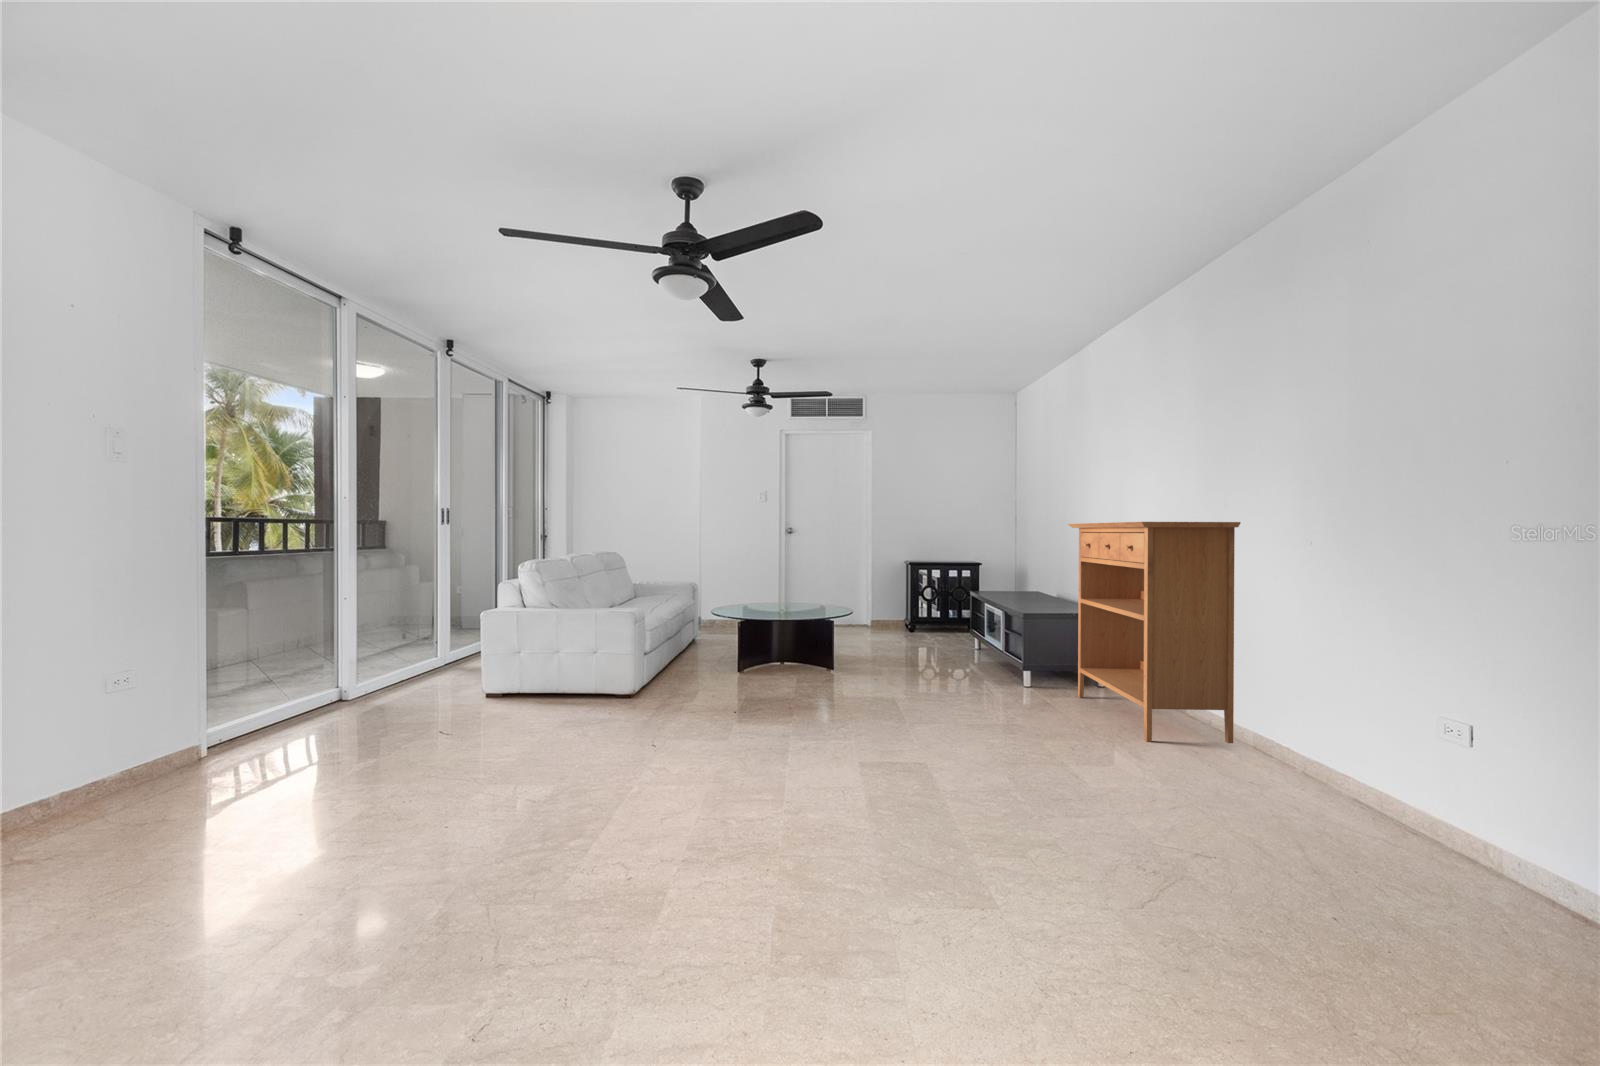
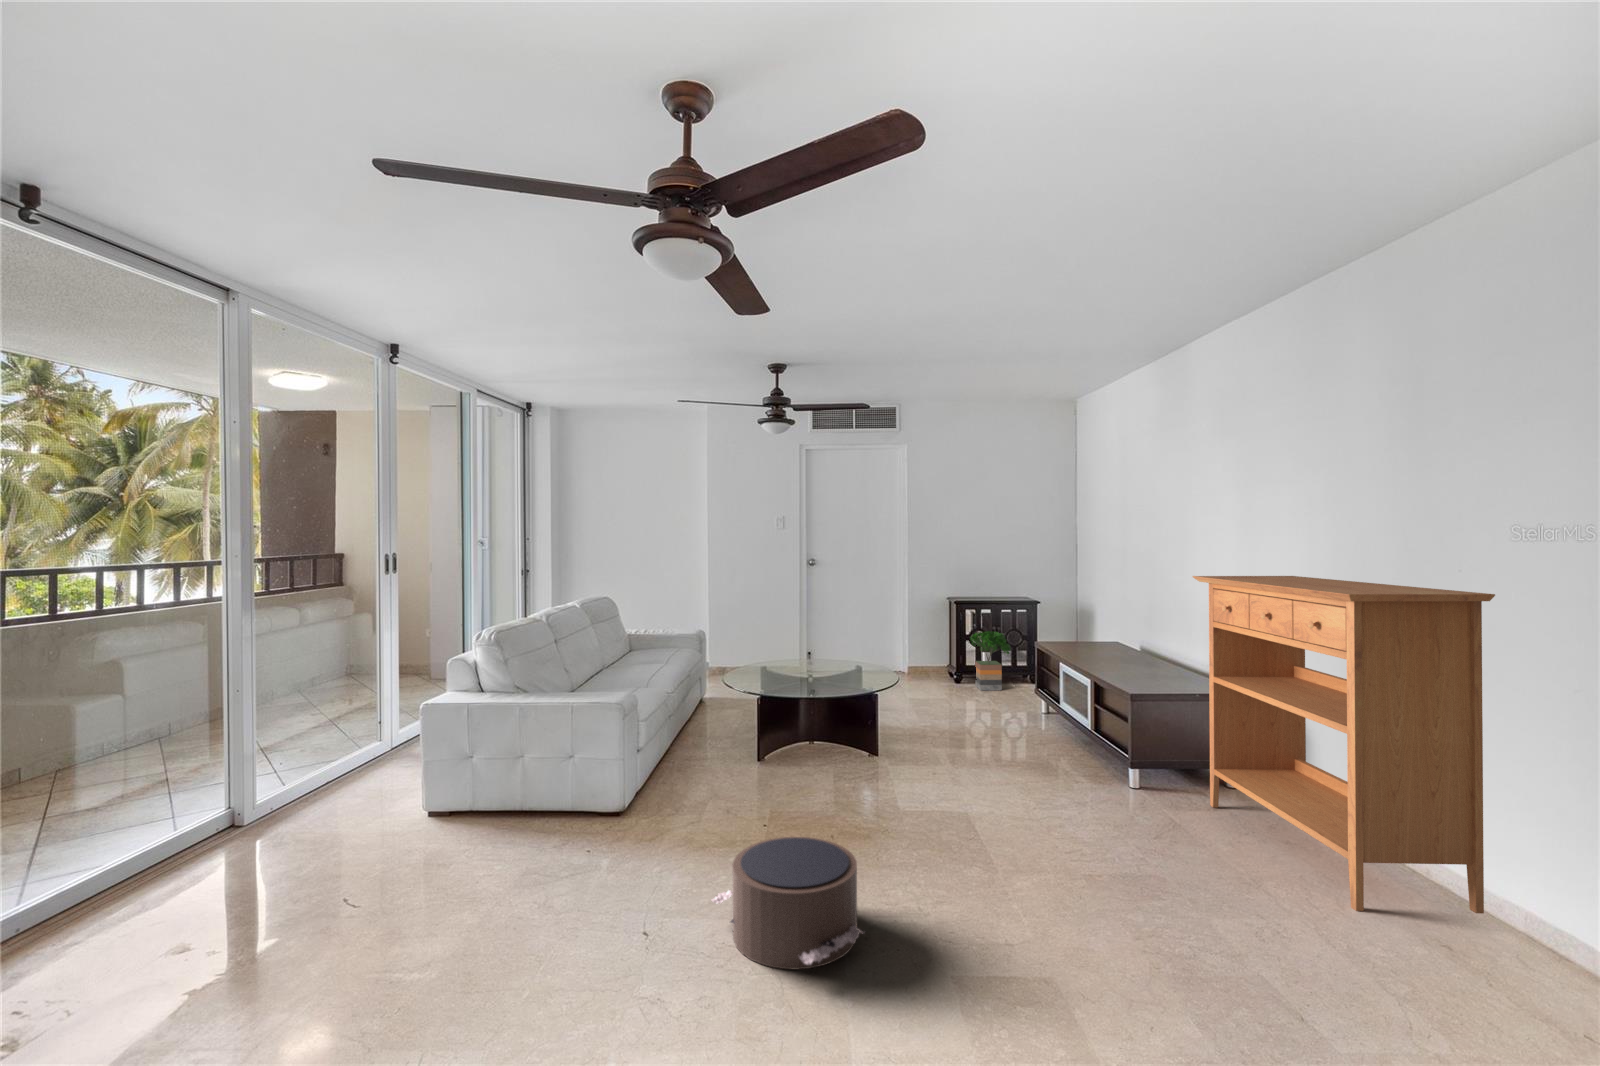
potted tree: none [921,587,955,637] -> present [970,631,1010,690]
pouf: none [699,692,803,763] -> present [711,837,864,970]

